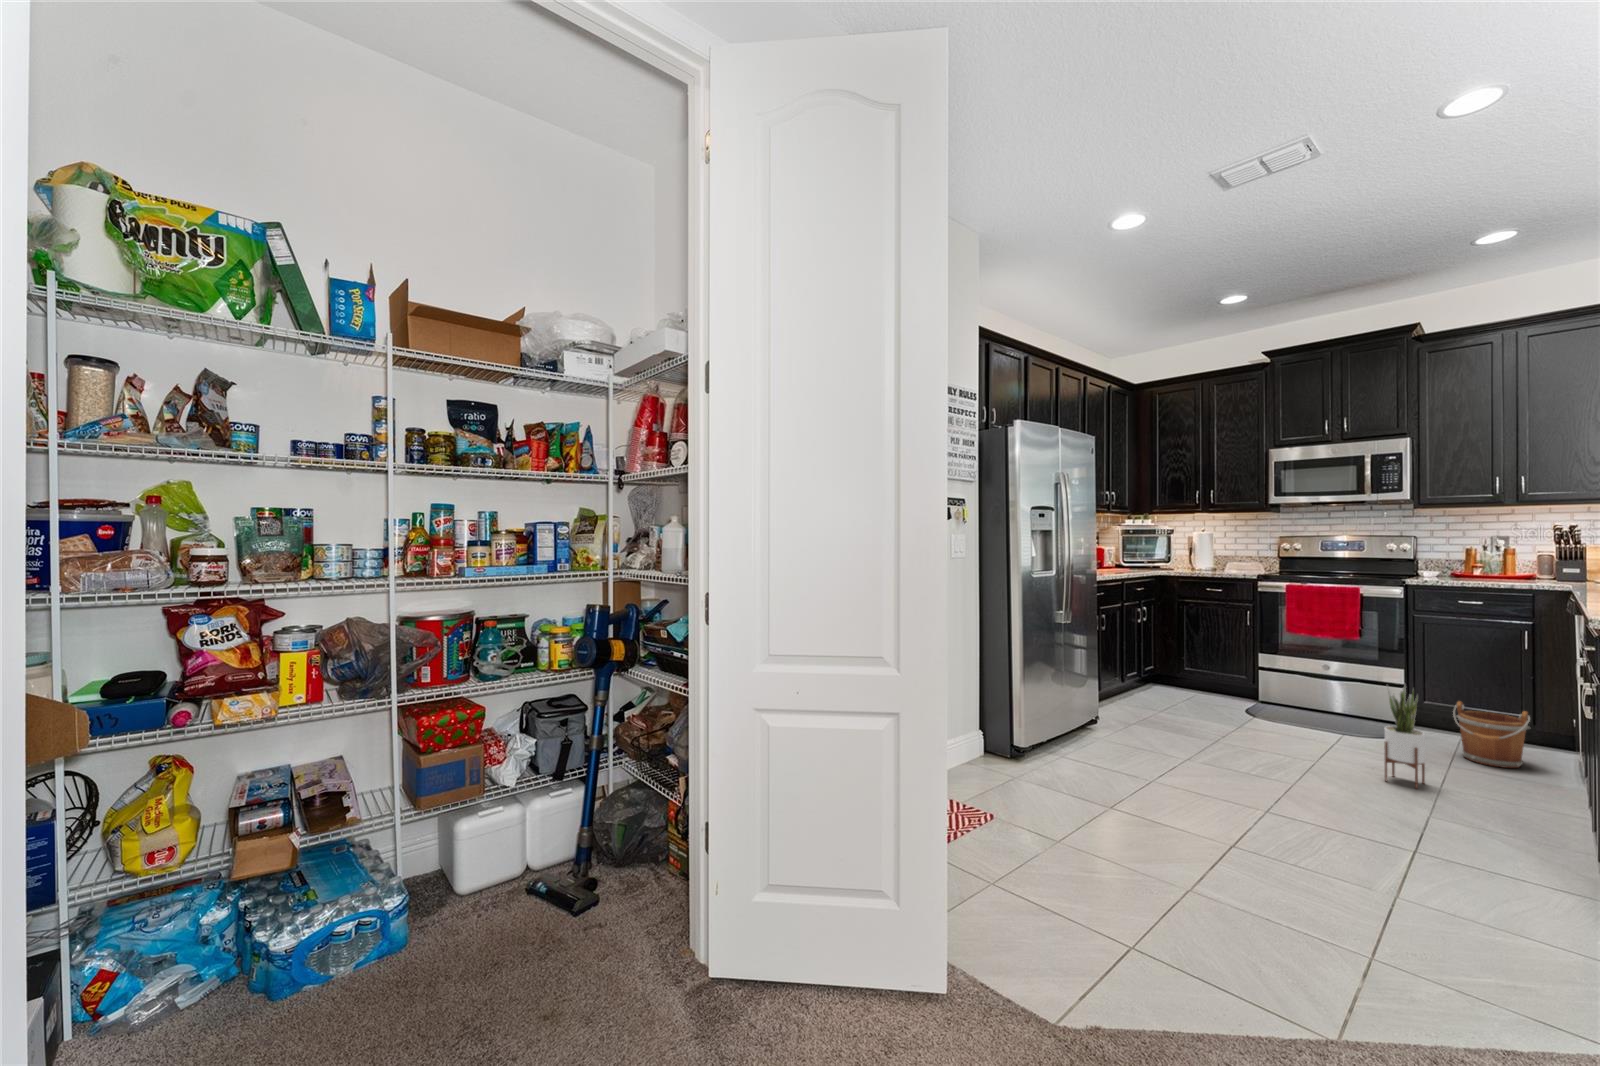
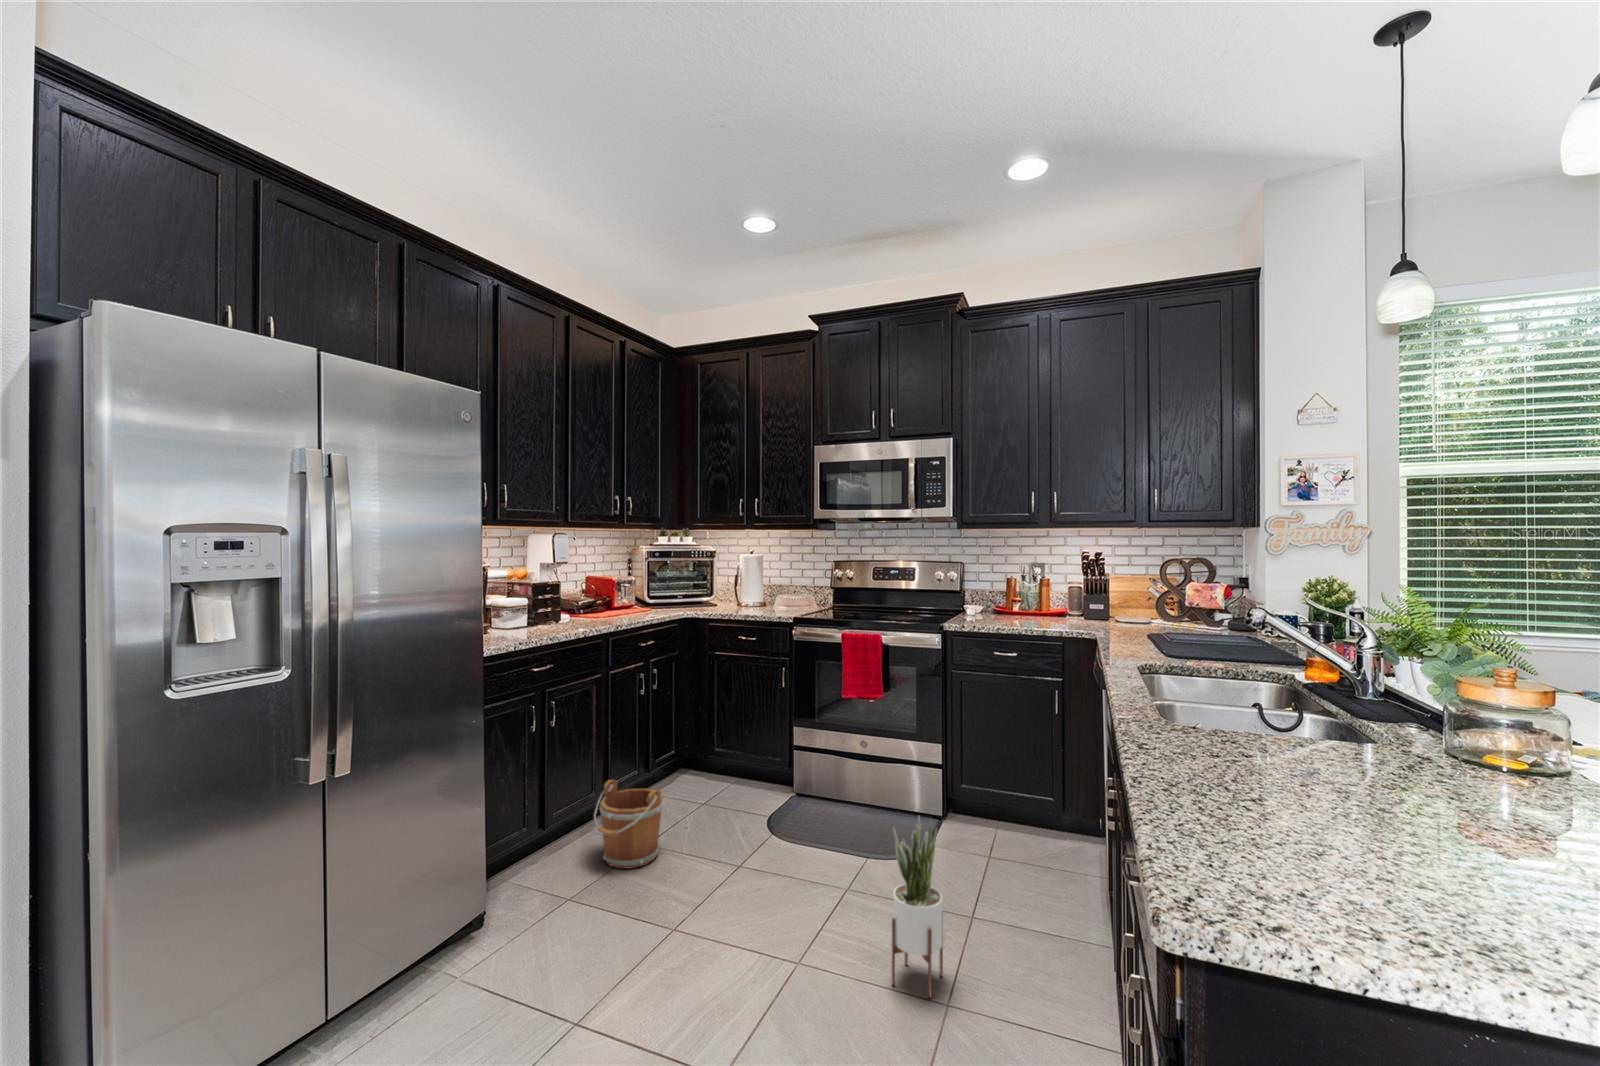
bucket: present [1453,702,1530,768] -> present [594,780,664,869]

